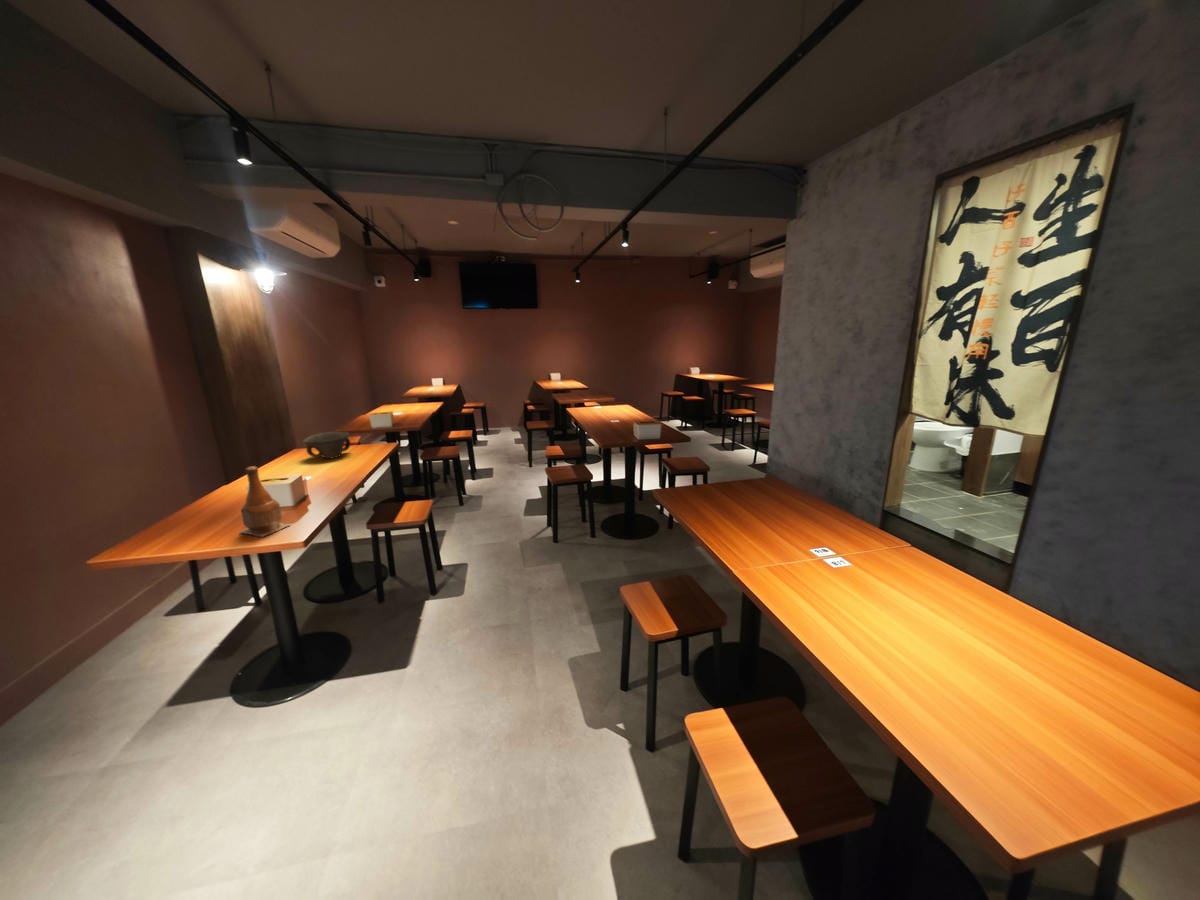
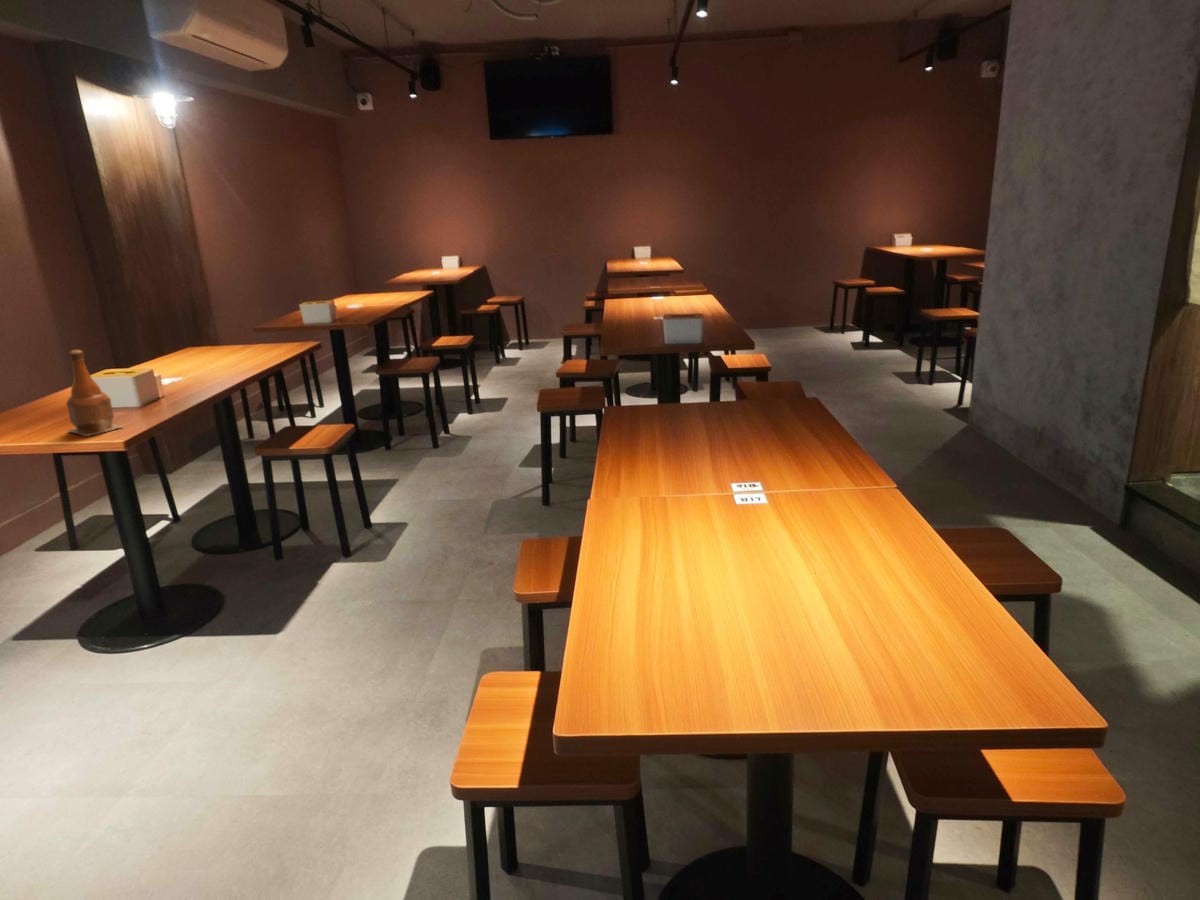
bowl: present [303,432,350,458] -> none [186,324,251,360]

